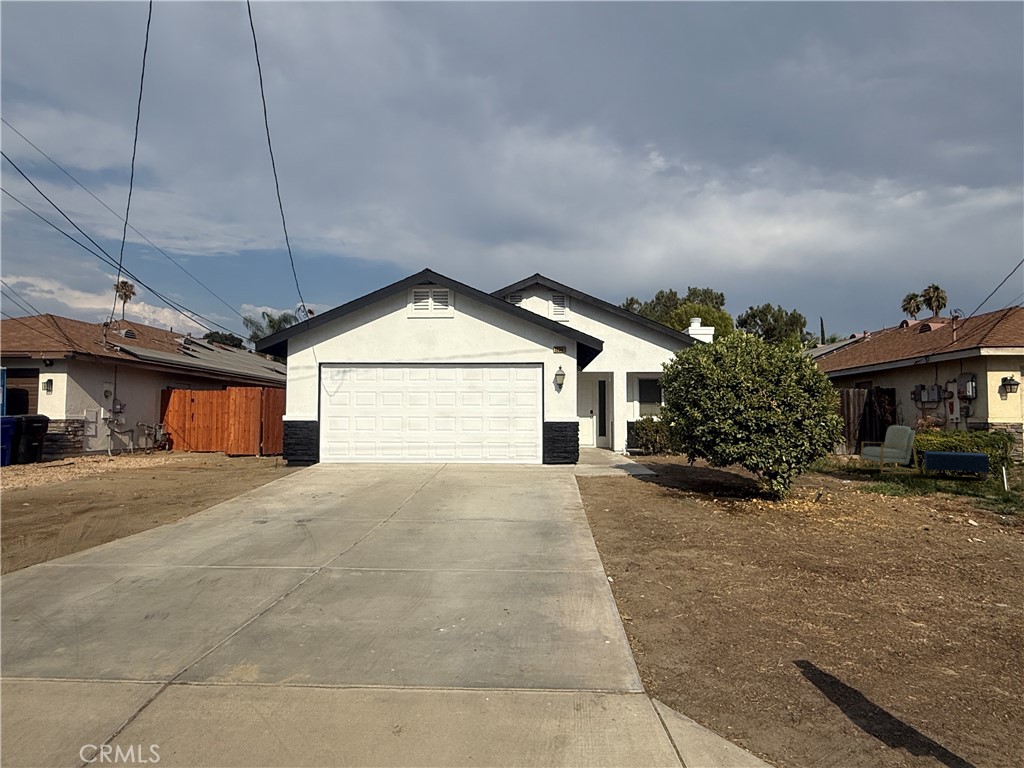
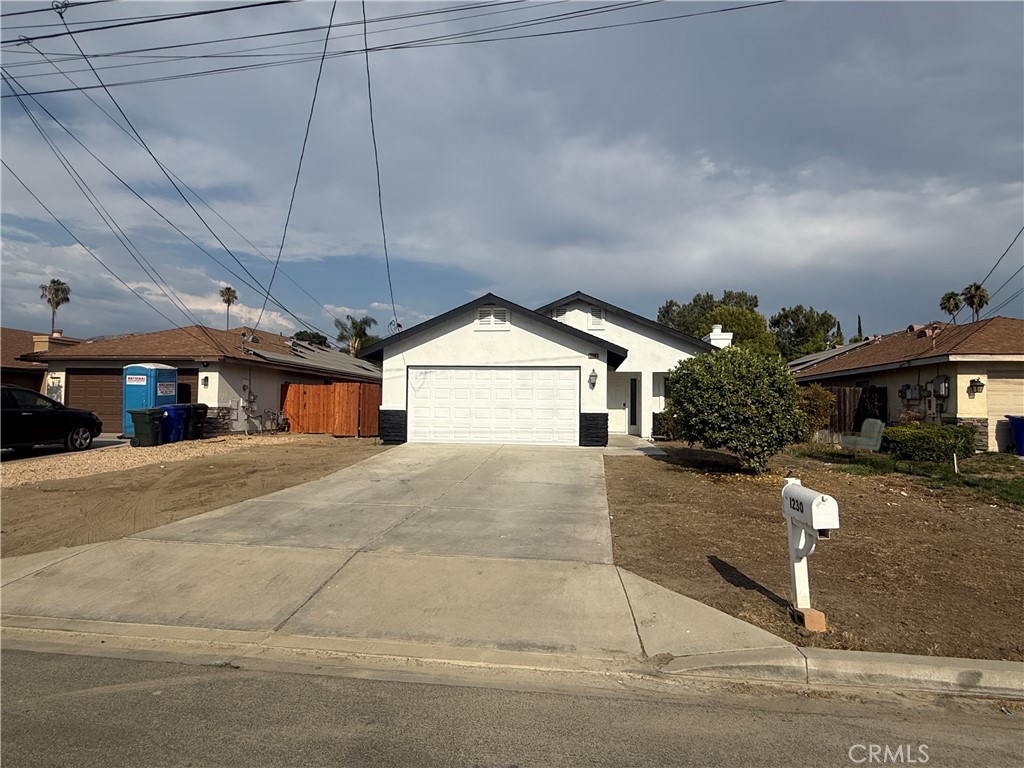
bench: present [924,451,989,480] -> none [891,440,941,464]

